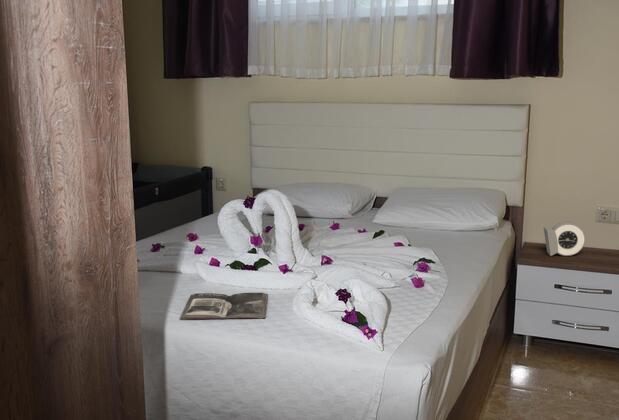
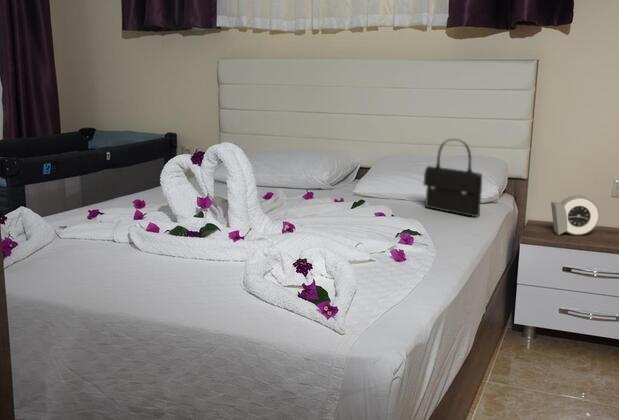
handbag: none [434,178,484,244] -> present [424,140,482,217]
magazine: present [180,293,268,319] -> none [90,262,211,293]

